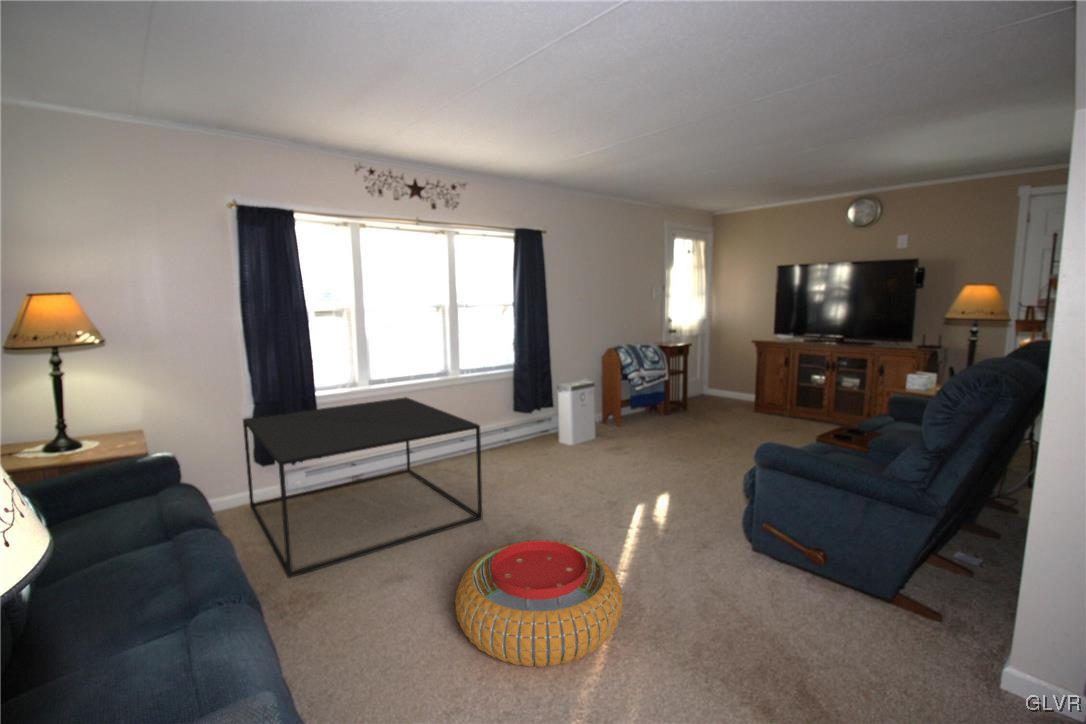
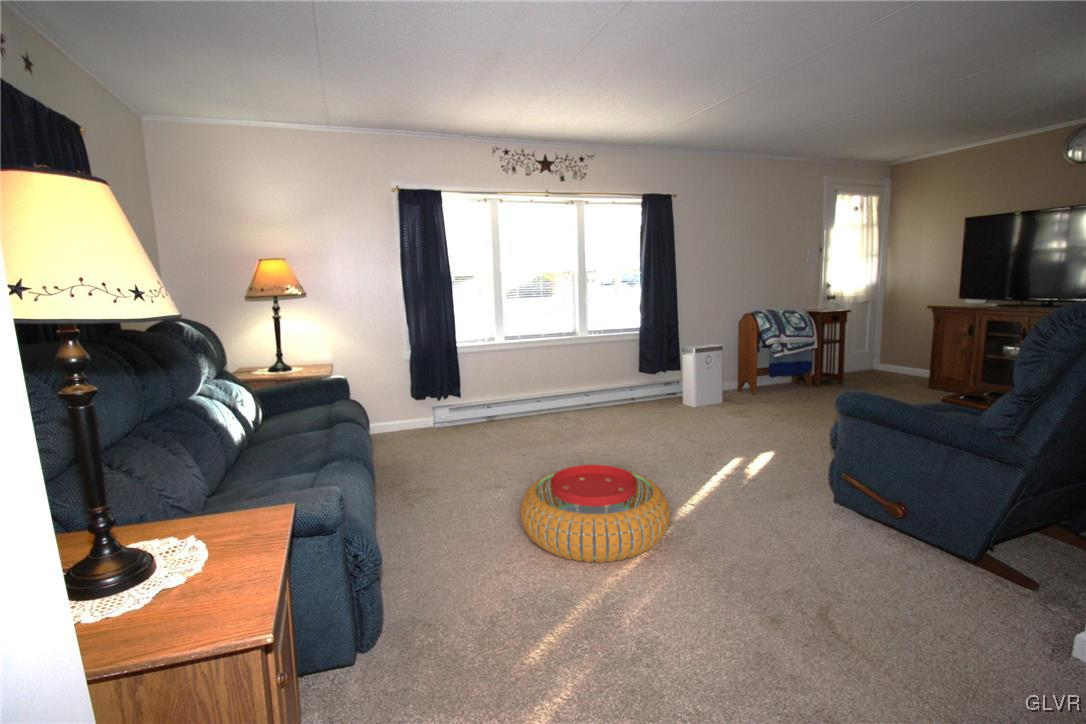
coffee table: present [243,397,482,578] -> none [402,351,581,478]

